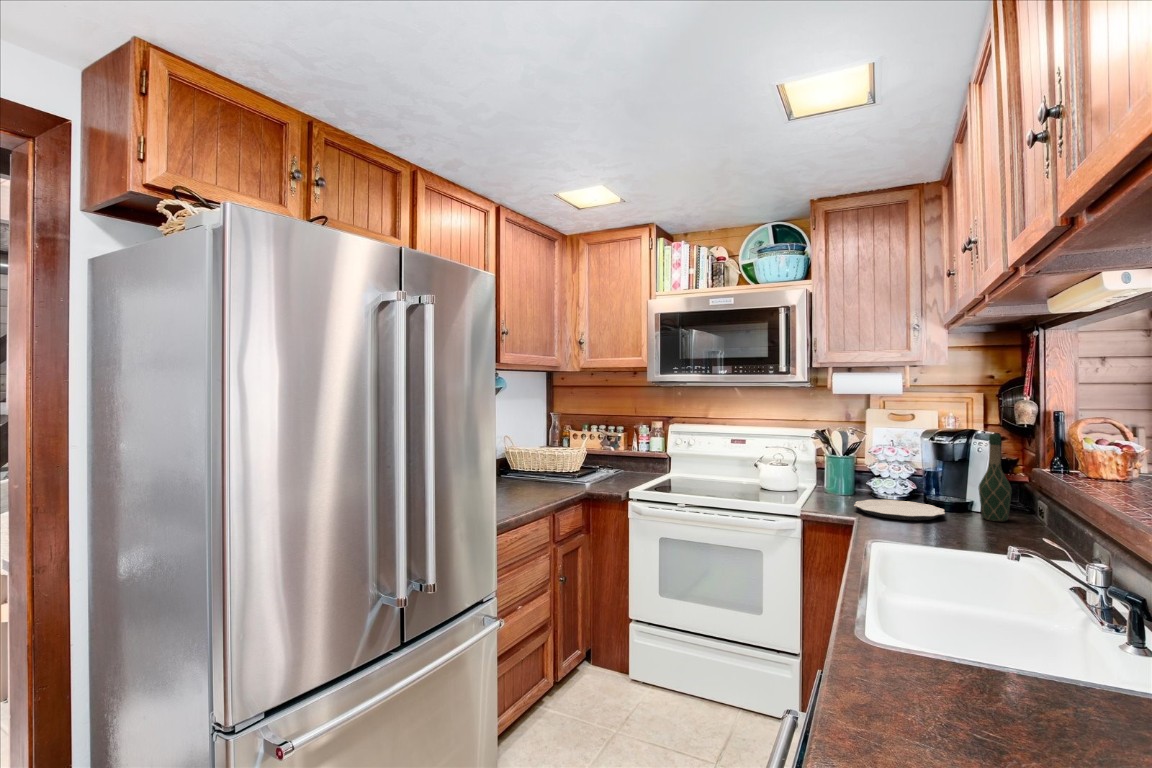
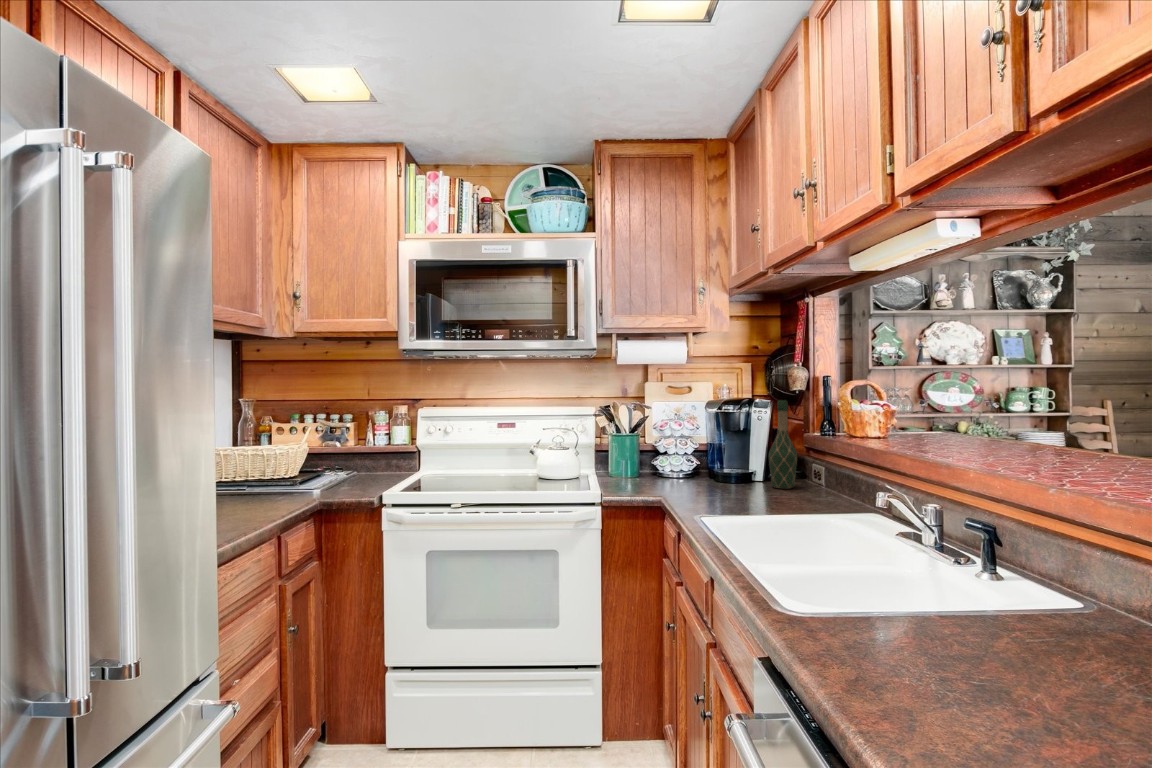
plate: present [854,500,945,520] -> none [655,477,745,496]

